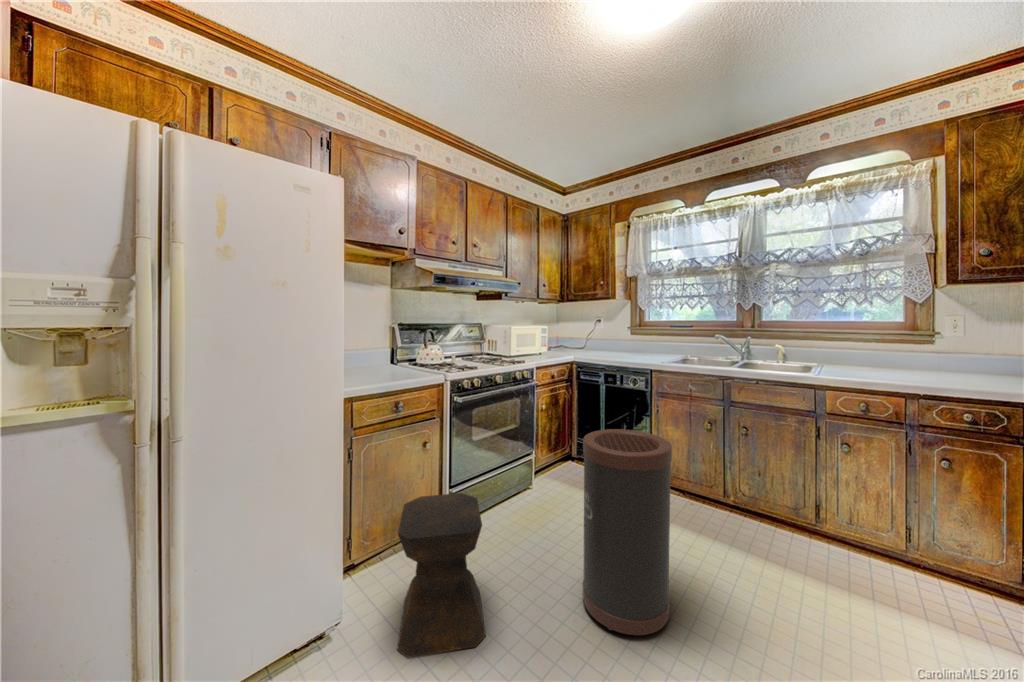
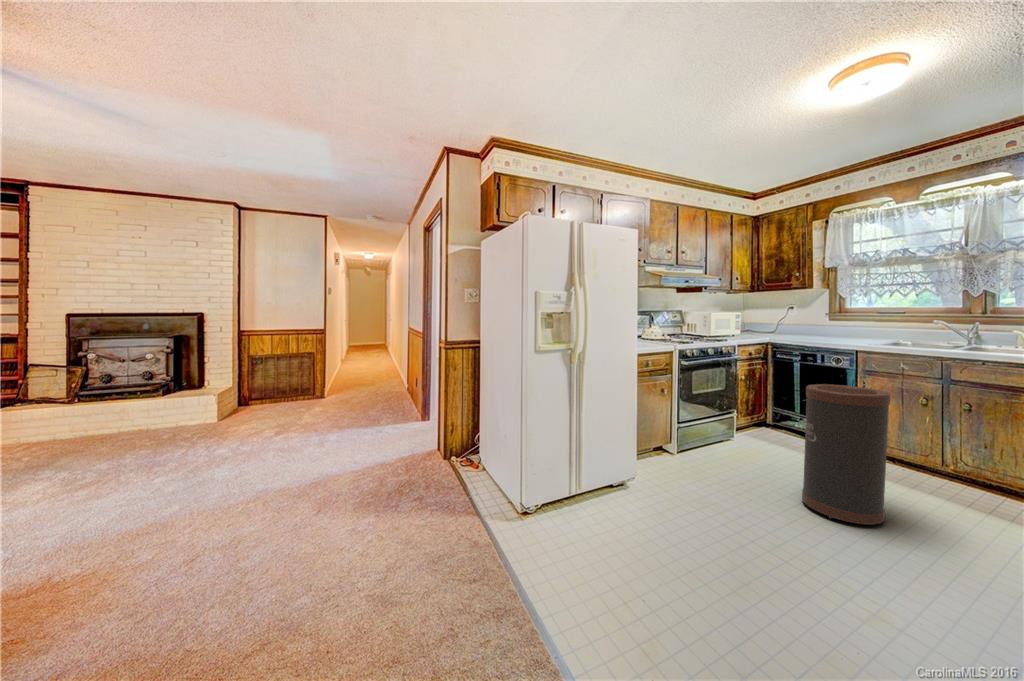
stool: present [397,493,486,658] -> none [664,418,731,509]

